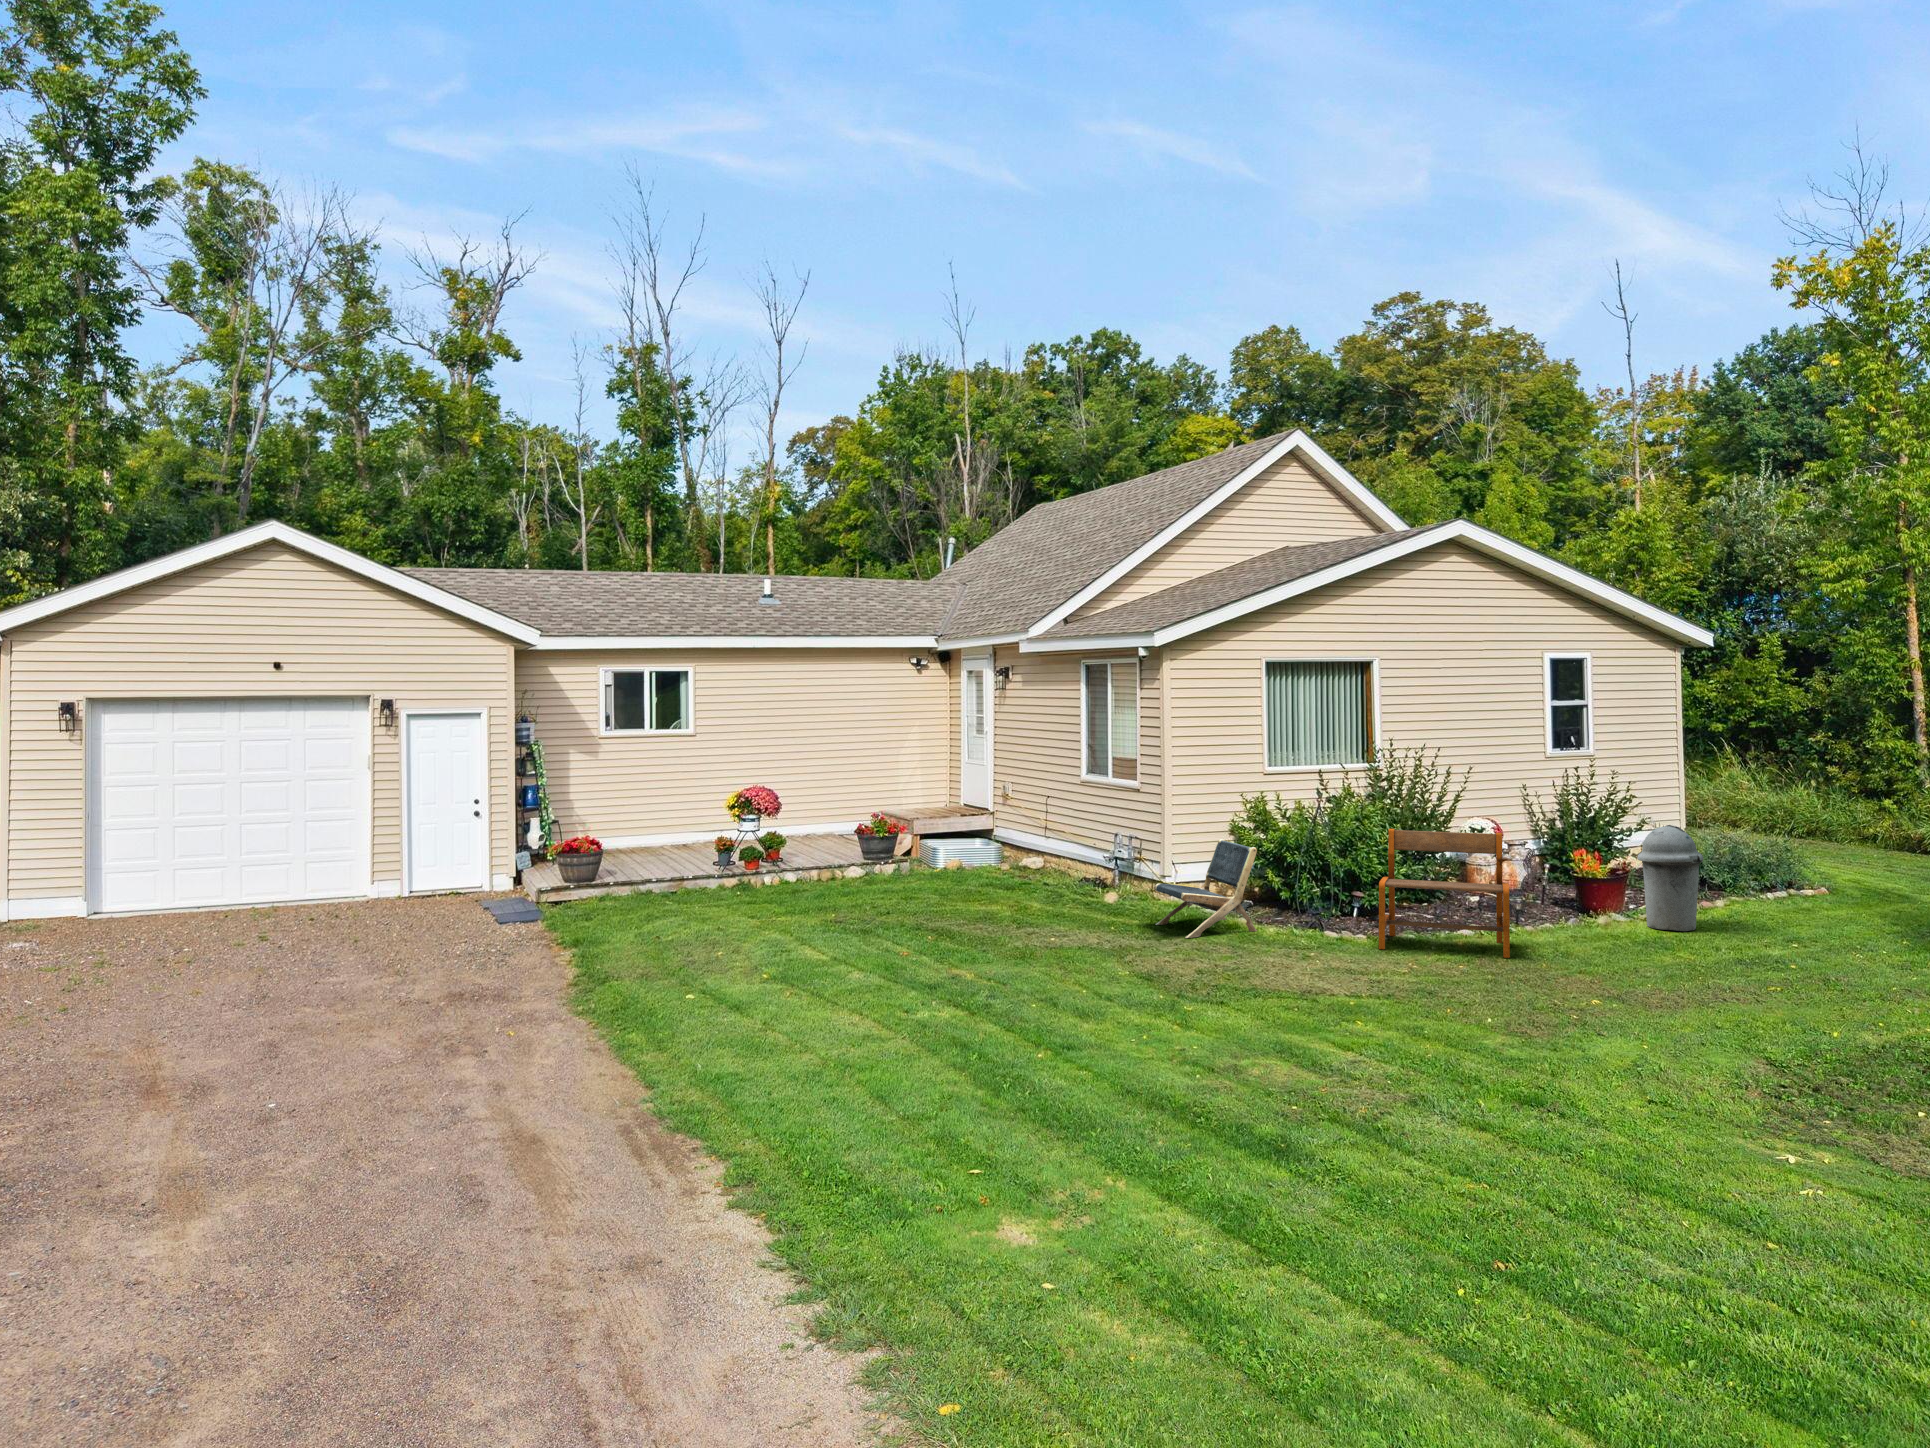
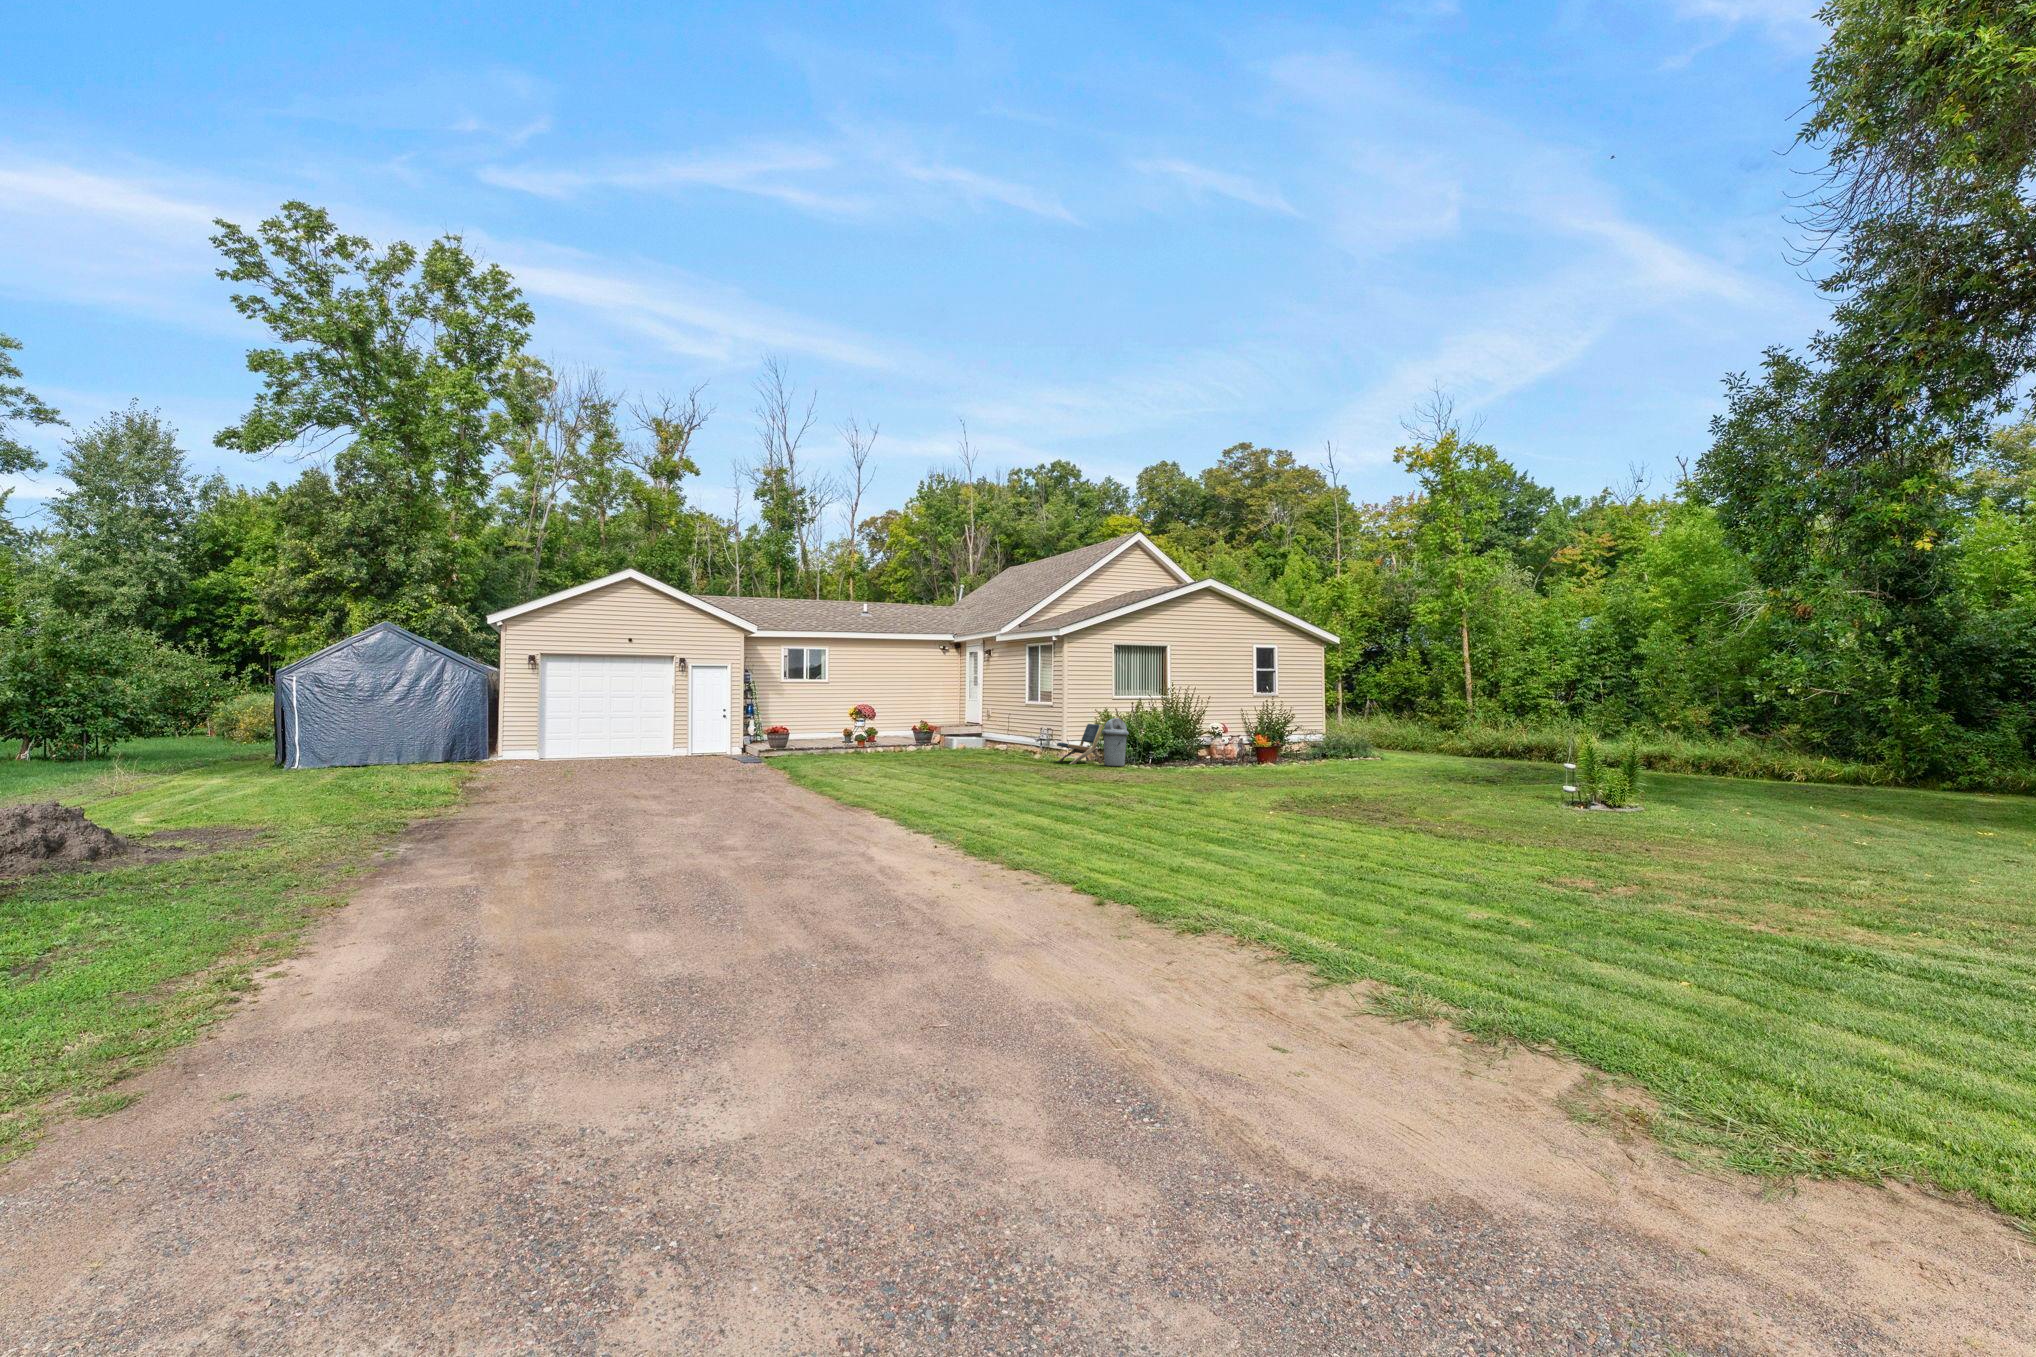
trash can: present [1638,825,1703,931] -> present [1102,718,1129,766]
bench: present [1379,829,1510,958] -> none [1153,716,1211,768]

